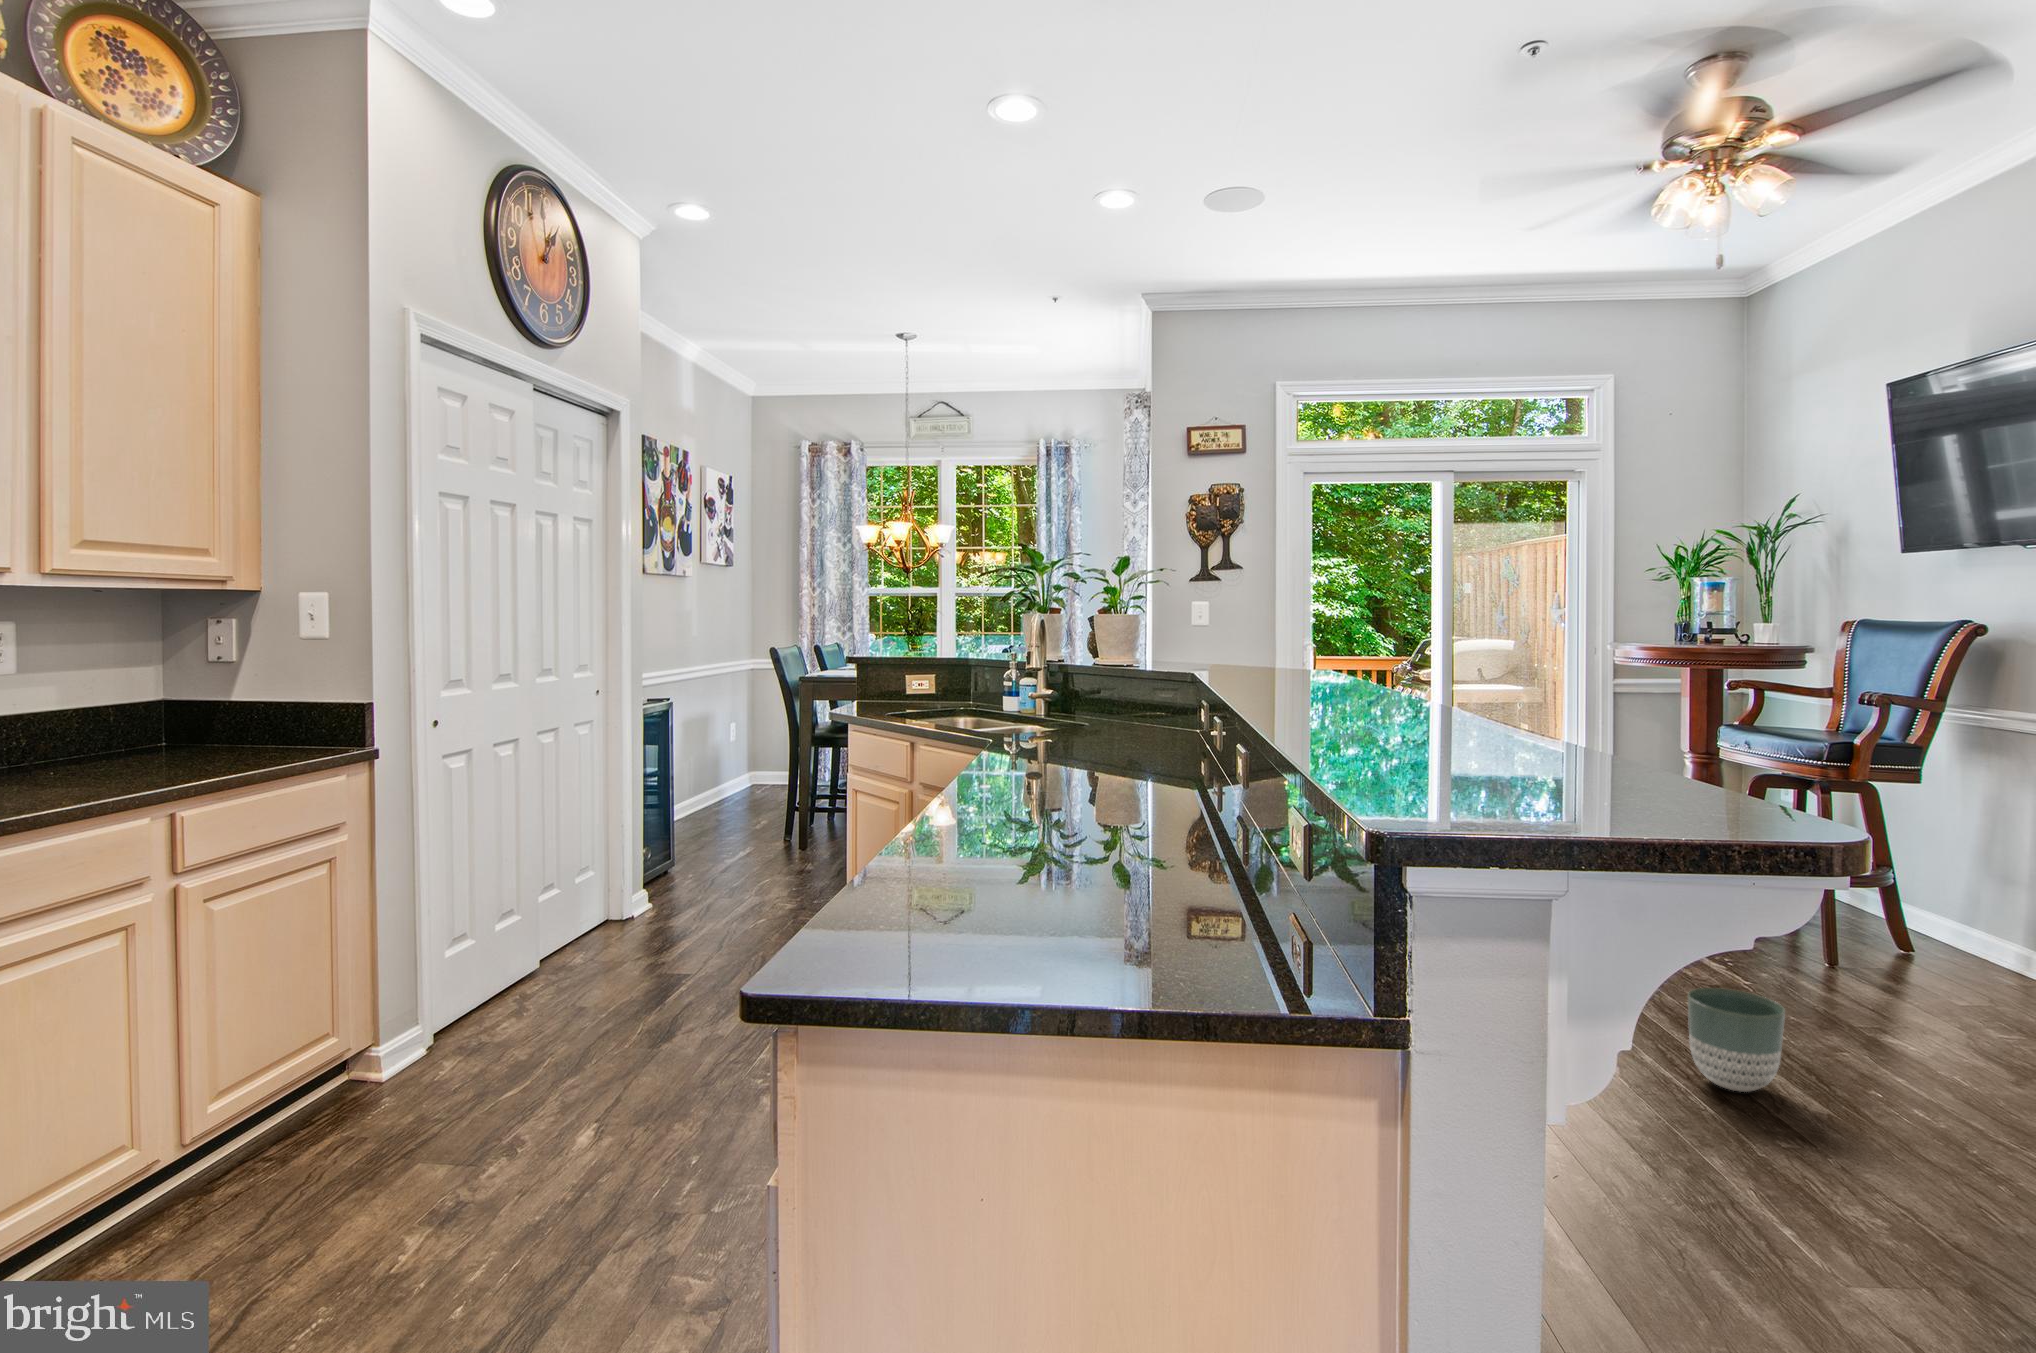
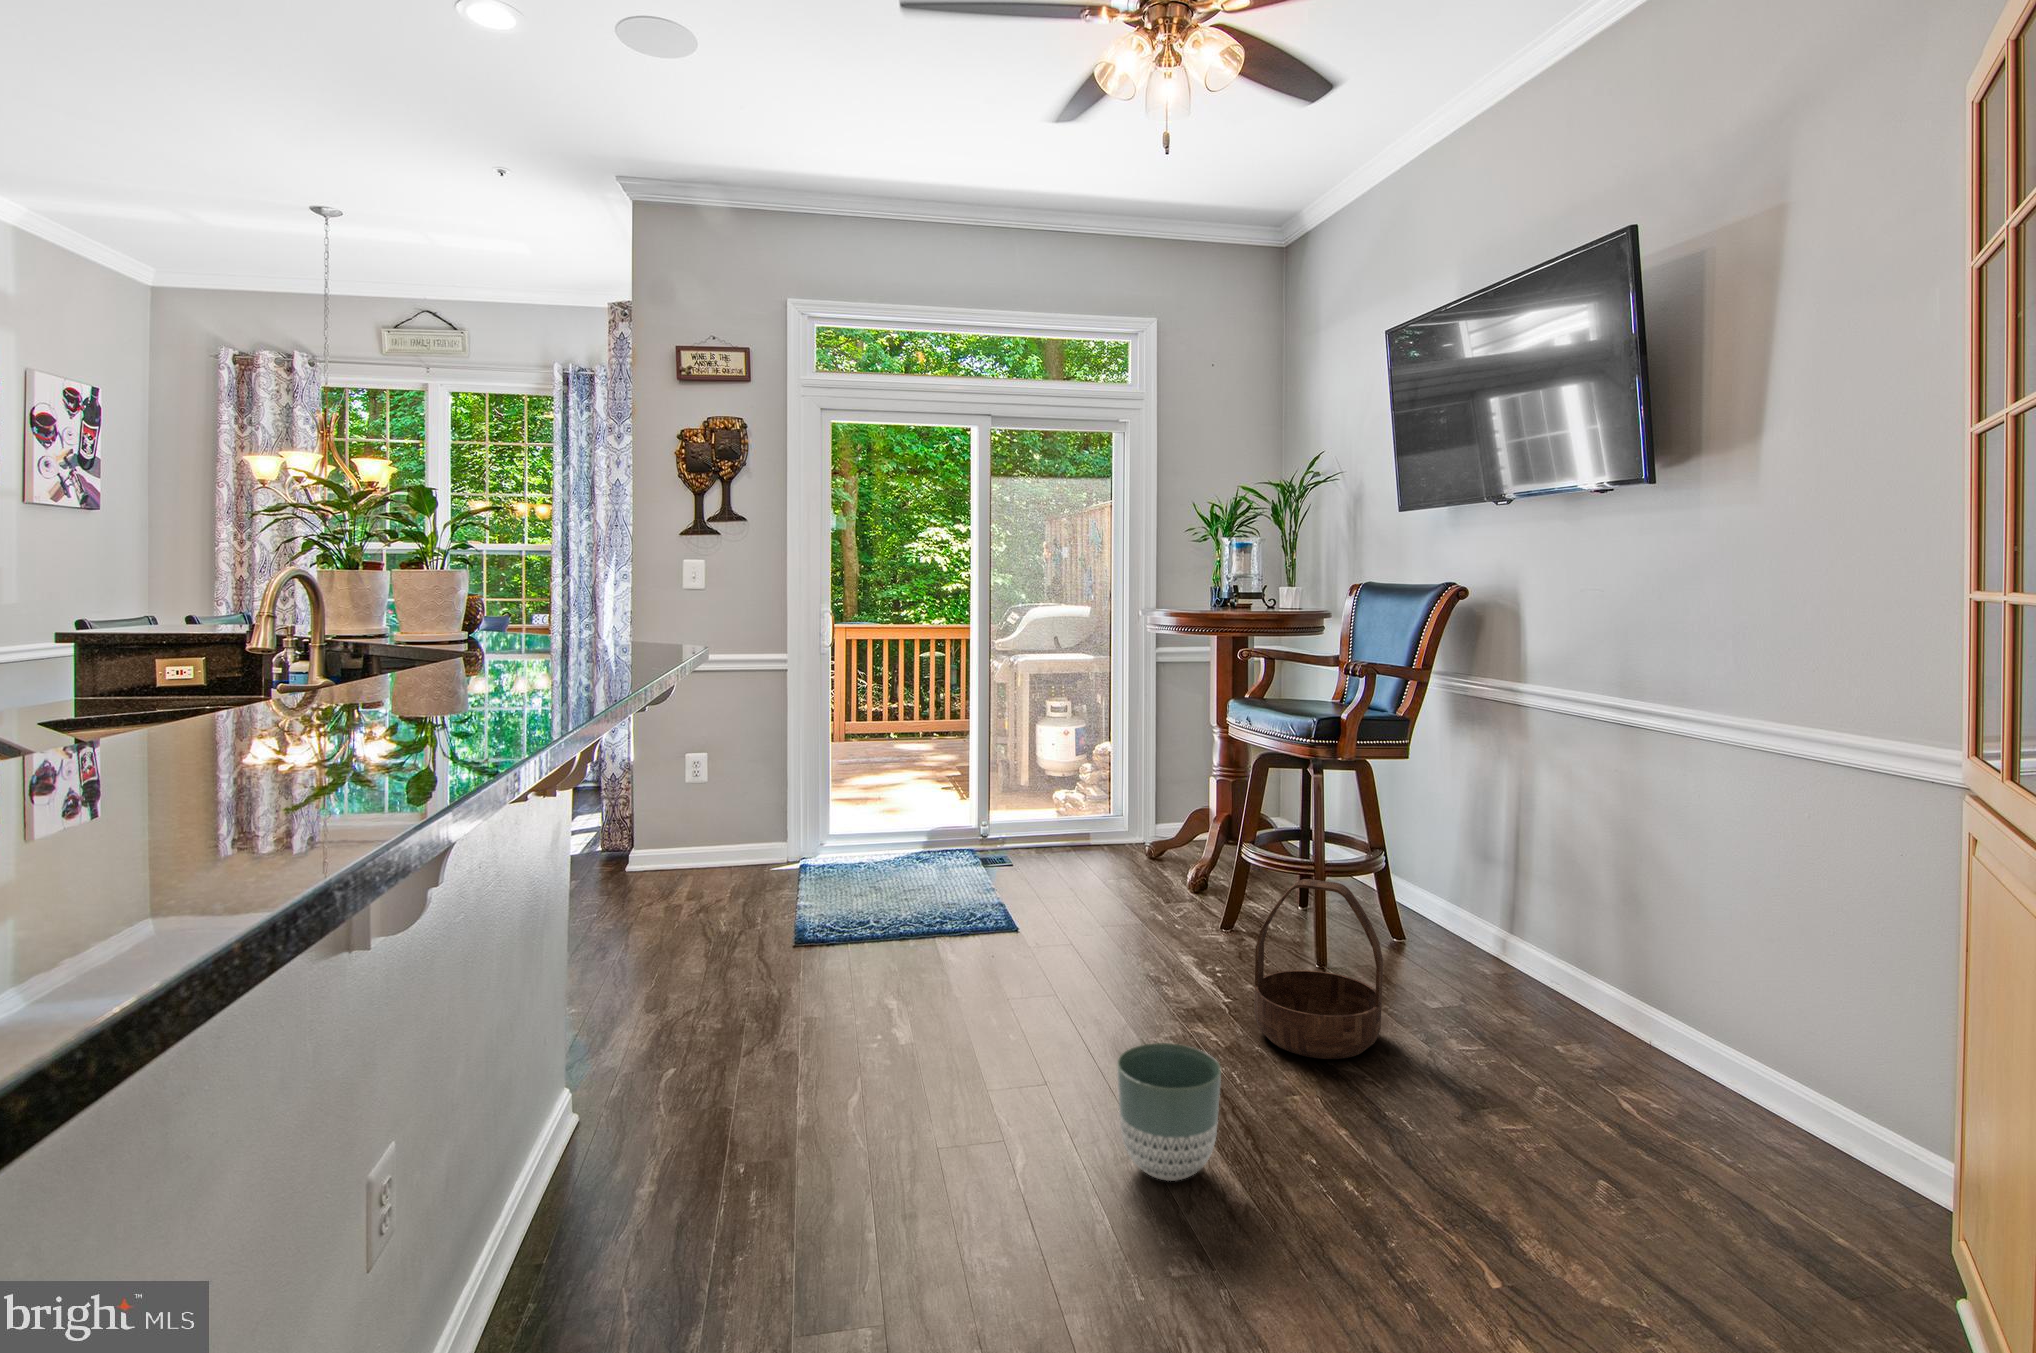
basket: none [1776,879,1914,1034] -> present [1254,879,1383,1059]

